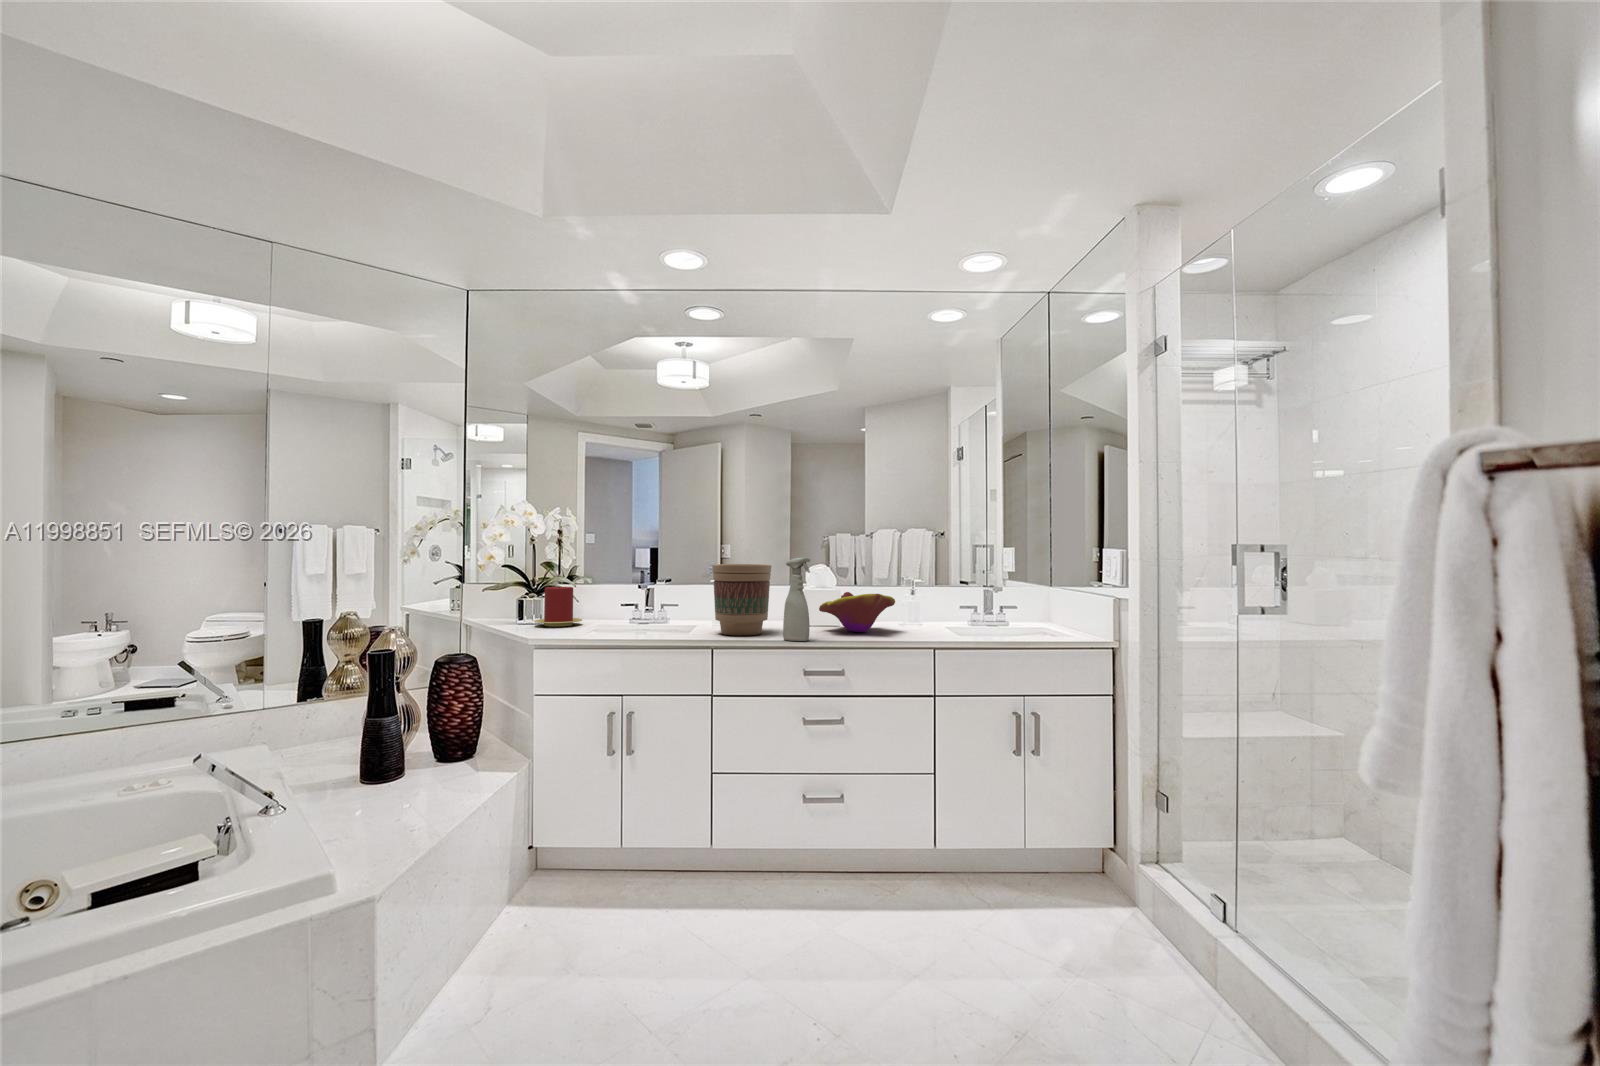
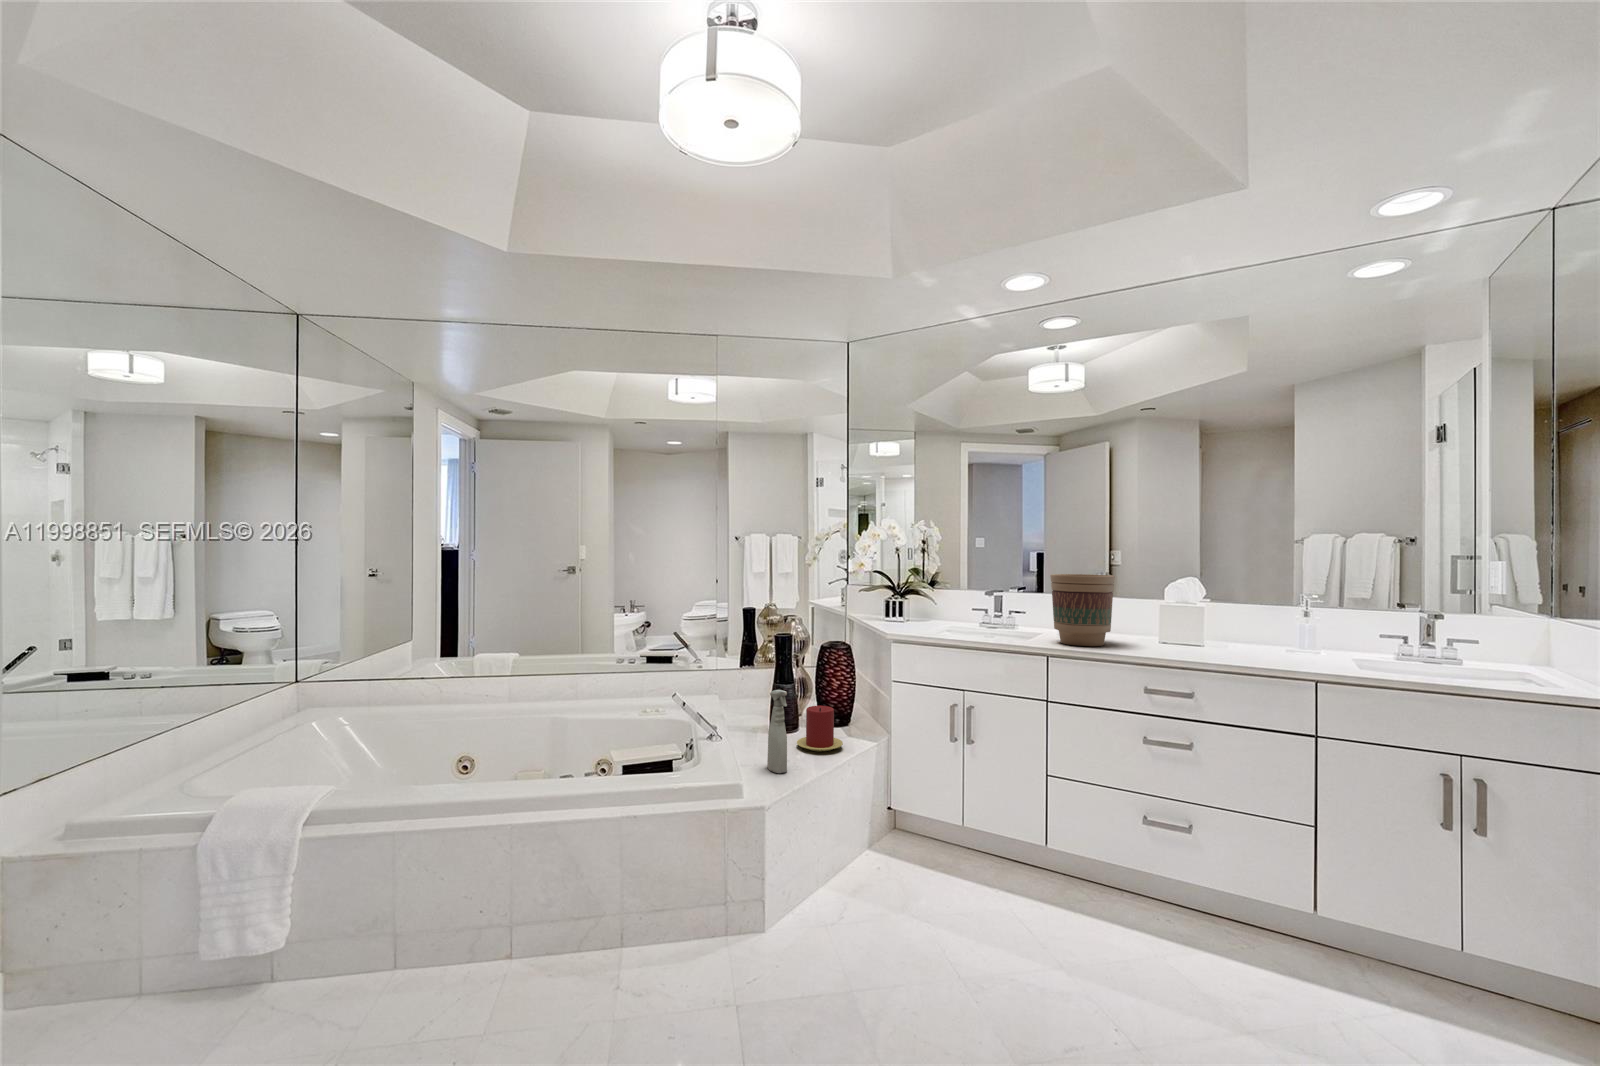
spray bottle: present [783,558,810,641] -> present [767,690,787,773]
candle: present [535,587,582,626] -> present [797,706,843,751]
decorative bowl: present [819,592,895,632] -> none [1173,607,1272,653]

